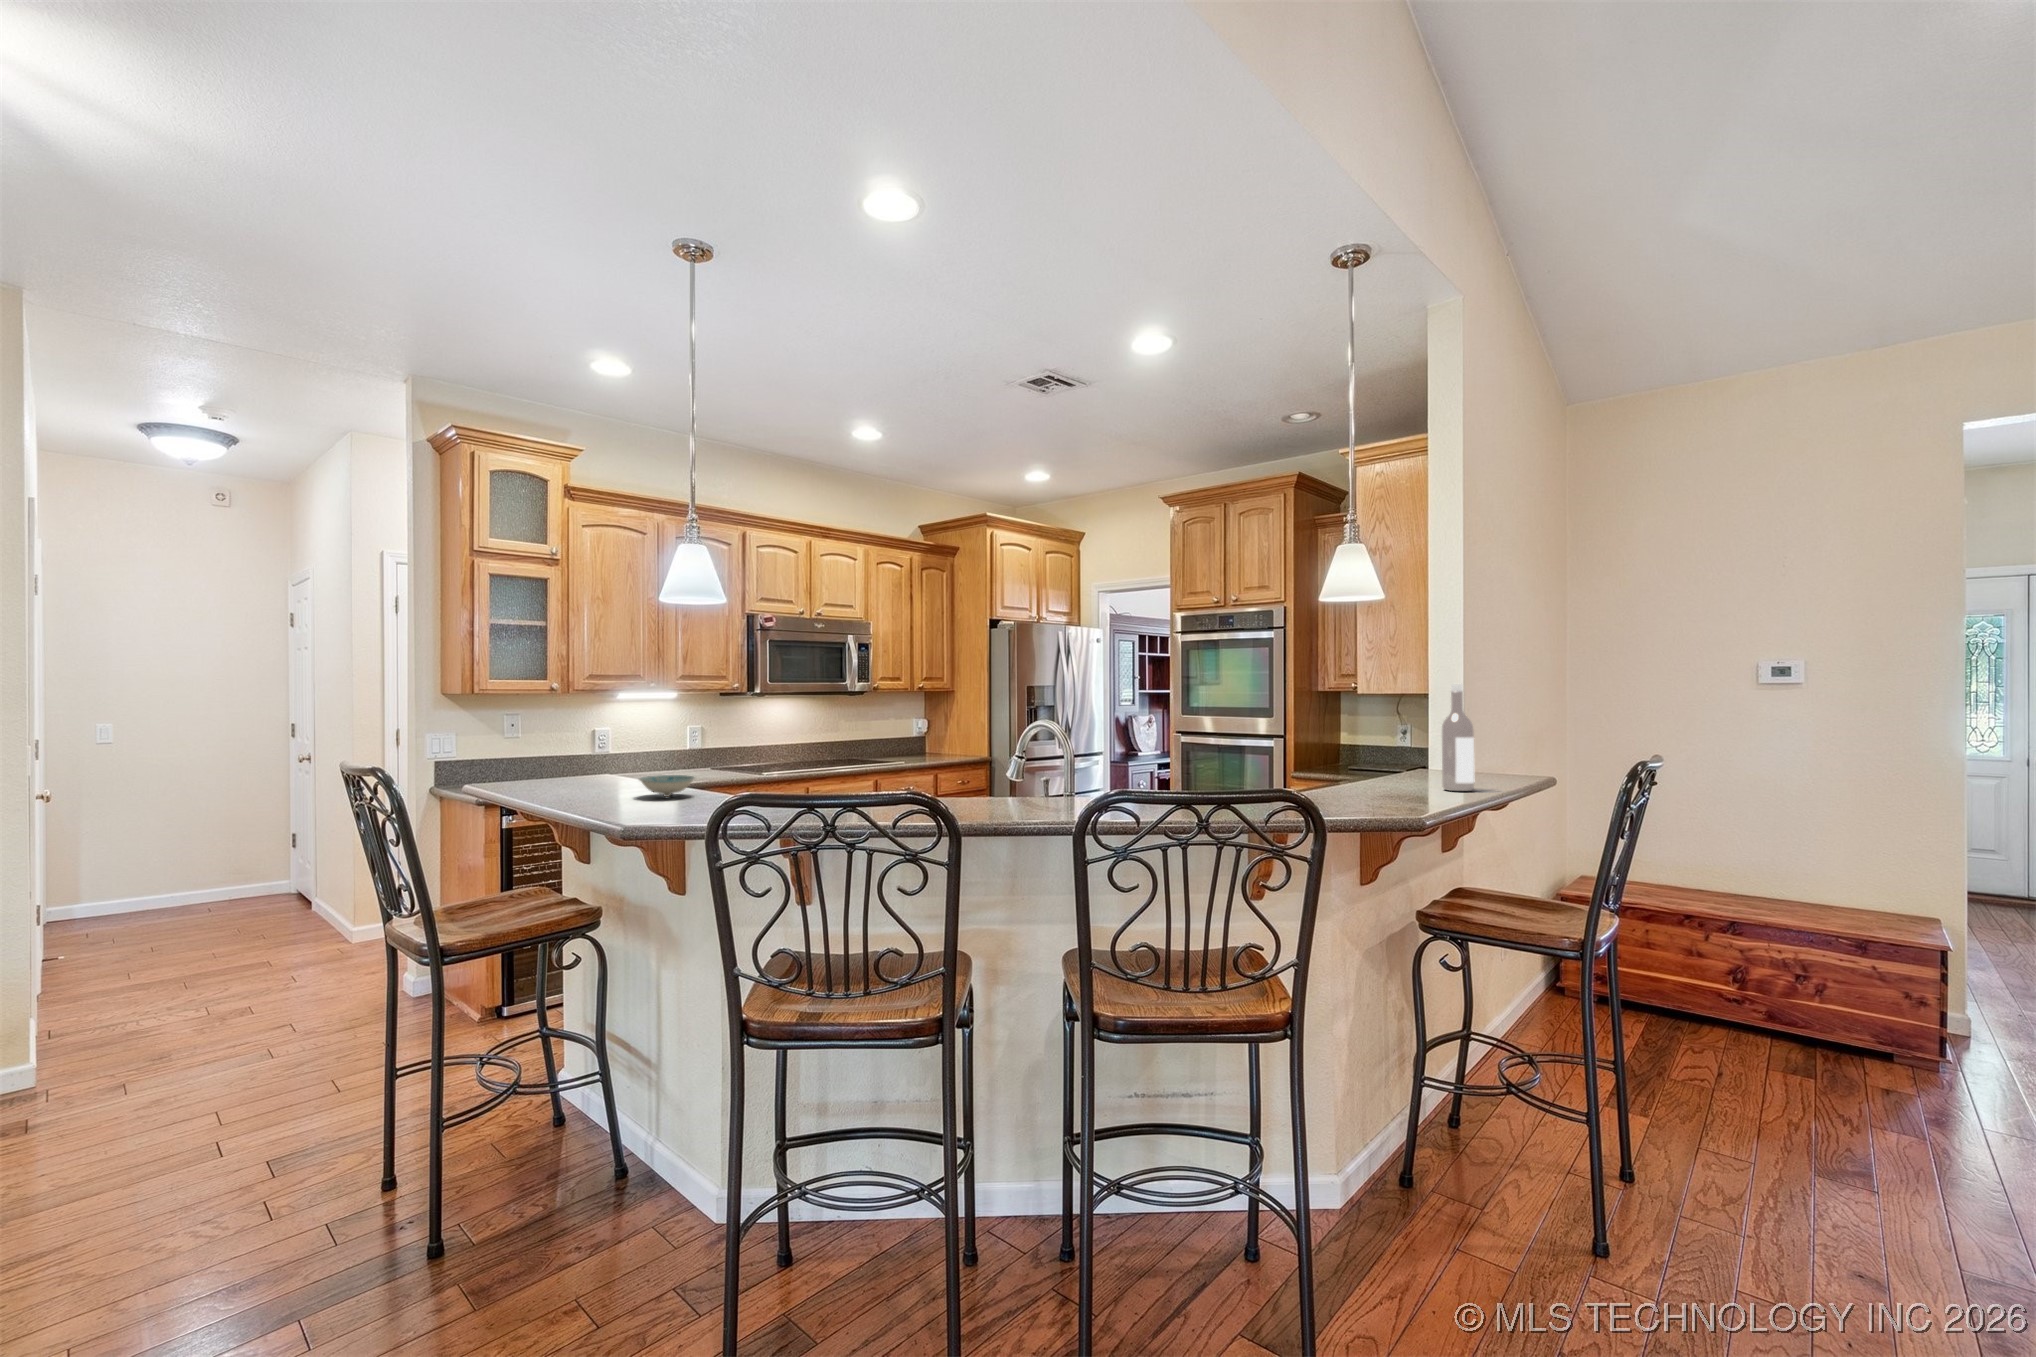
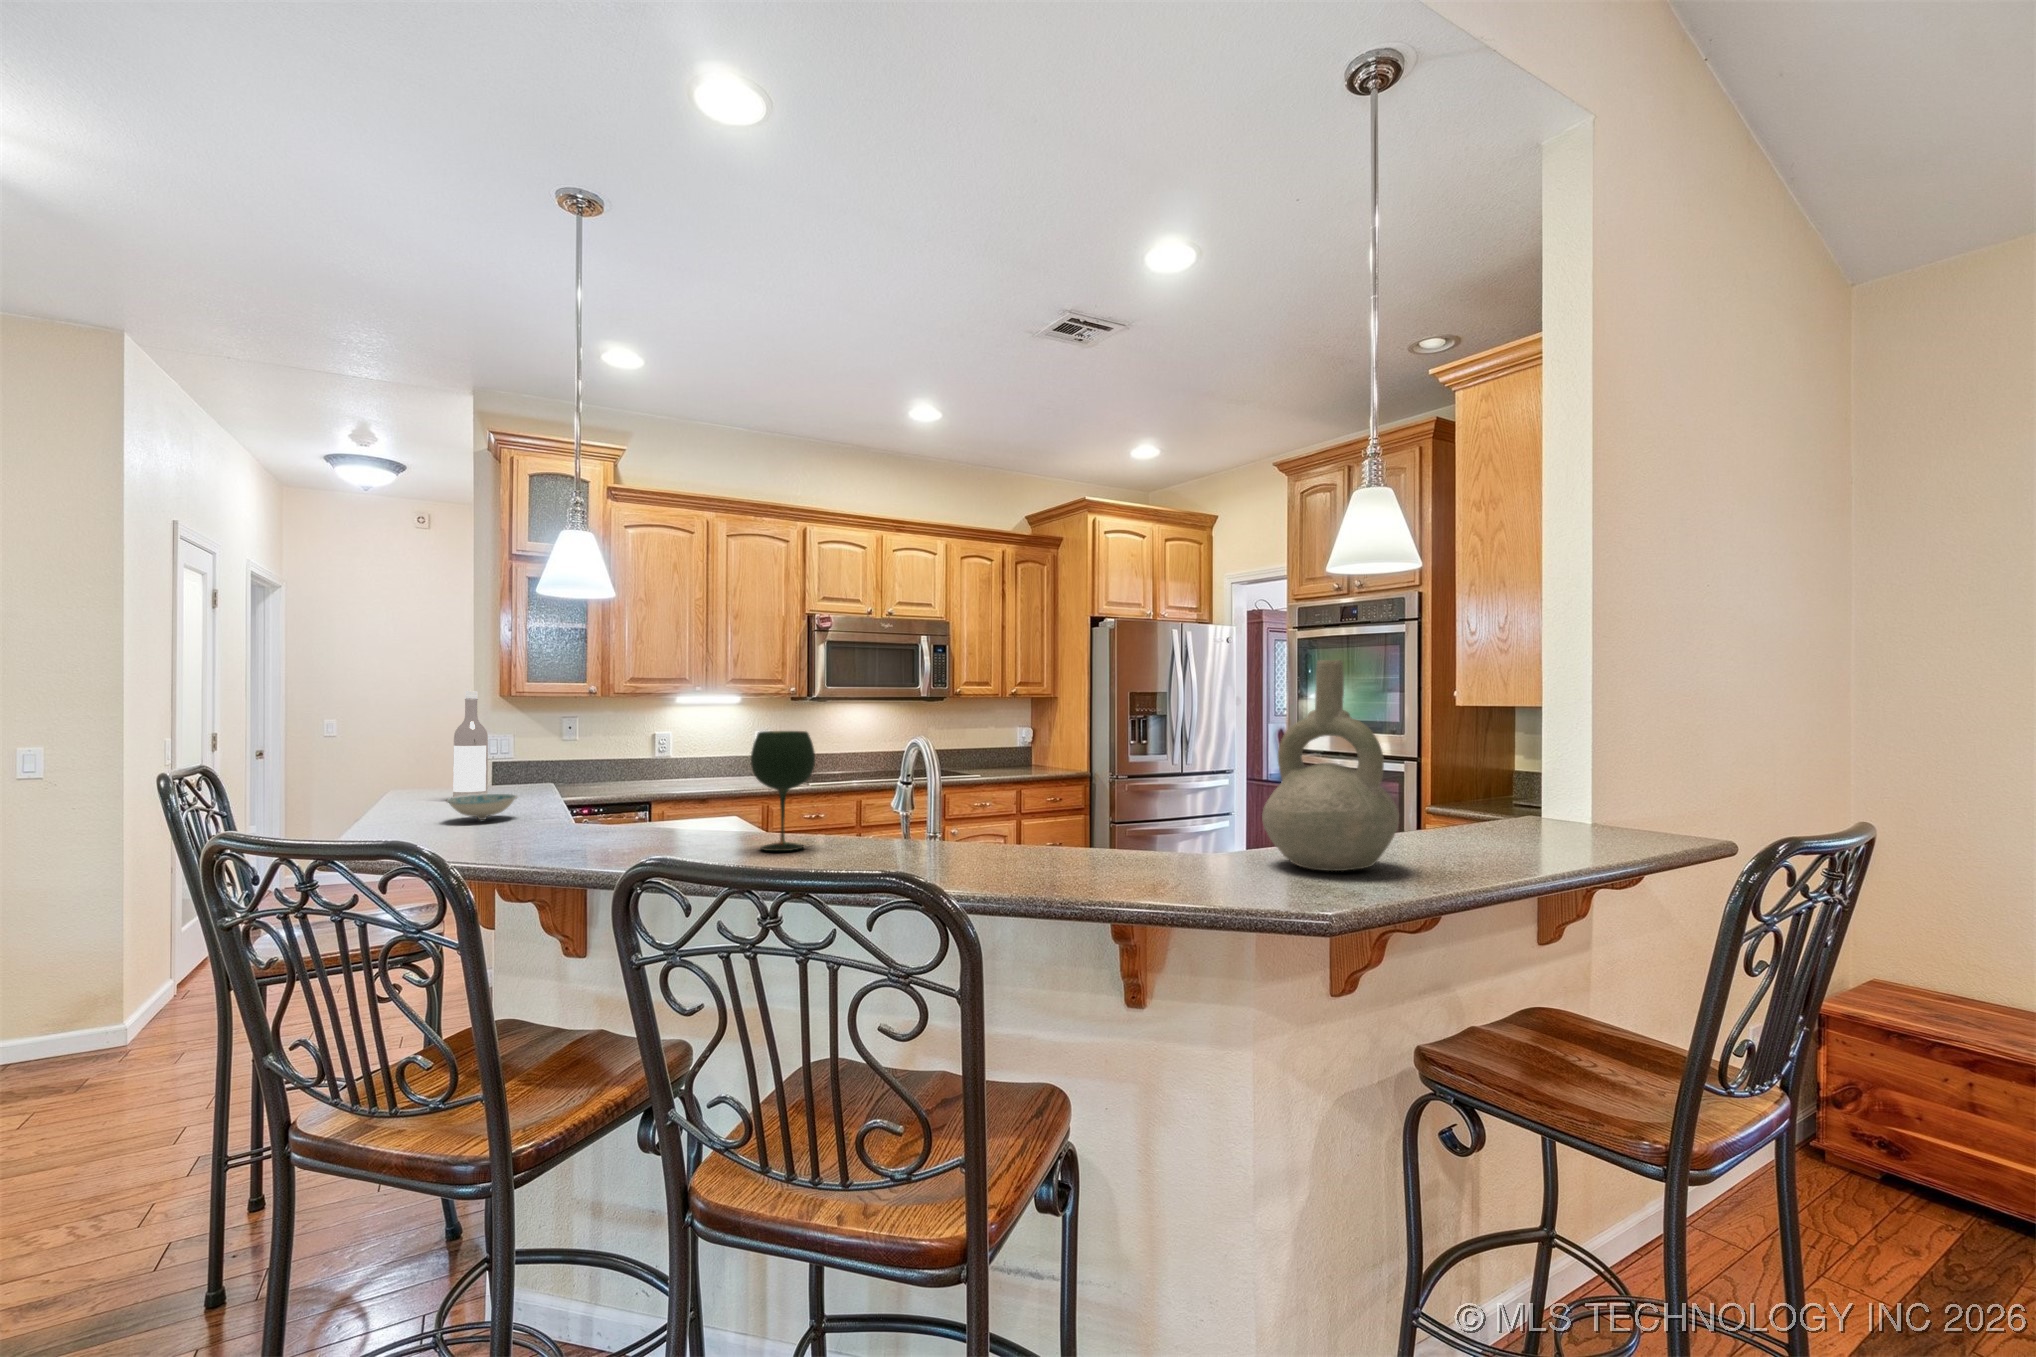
decorative vase: none [1329,664,1420,801] -> present [1262,660,1399,871]
wine bottle: present [1442,684,1474,791] -> present [453,691,488,797]
wine glass: none [969,716,1016,806] -> present [751,731,815,851]

